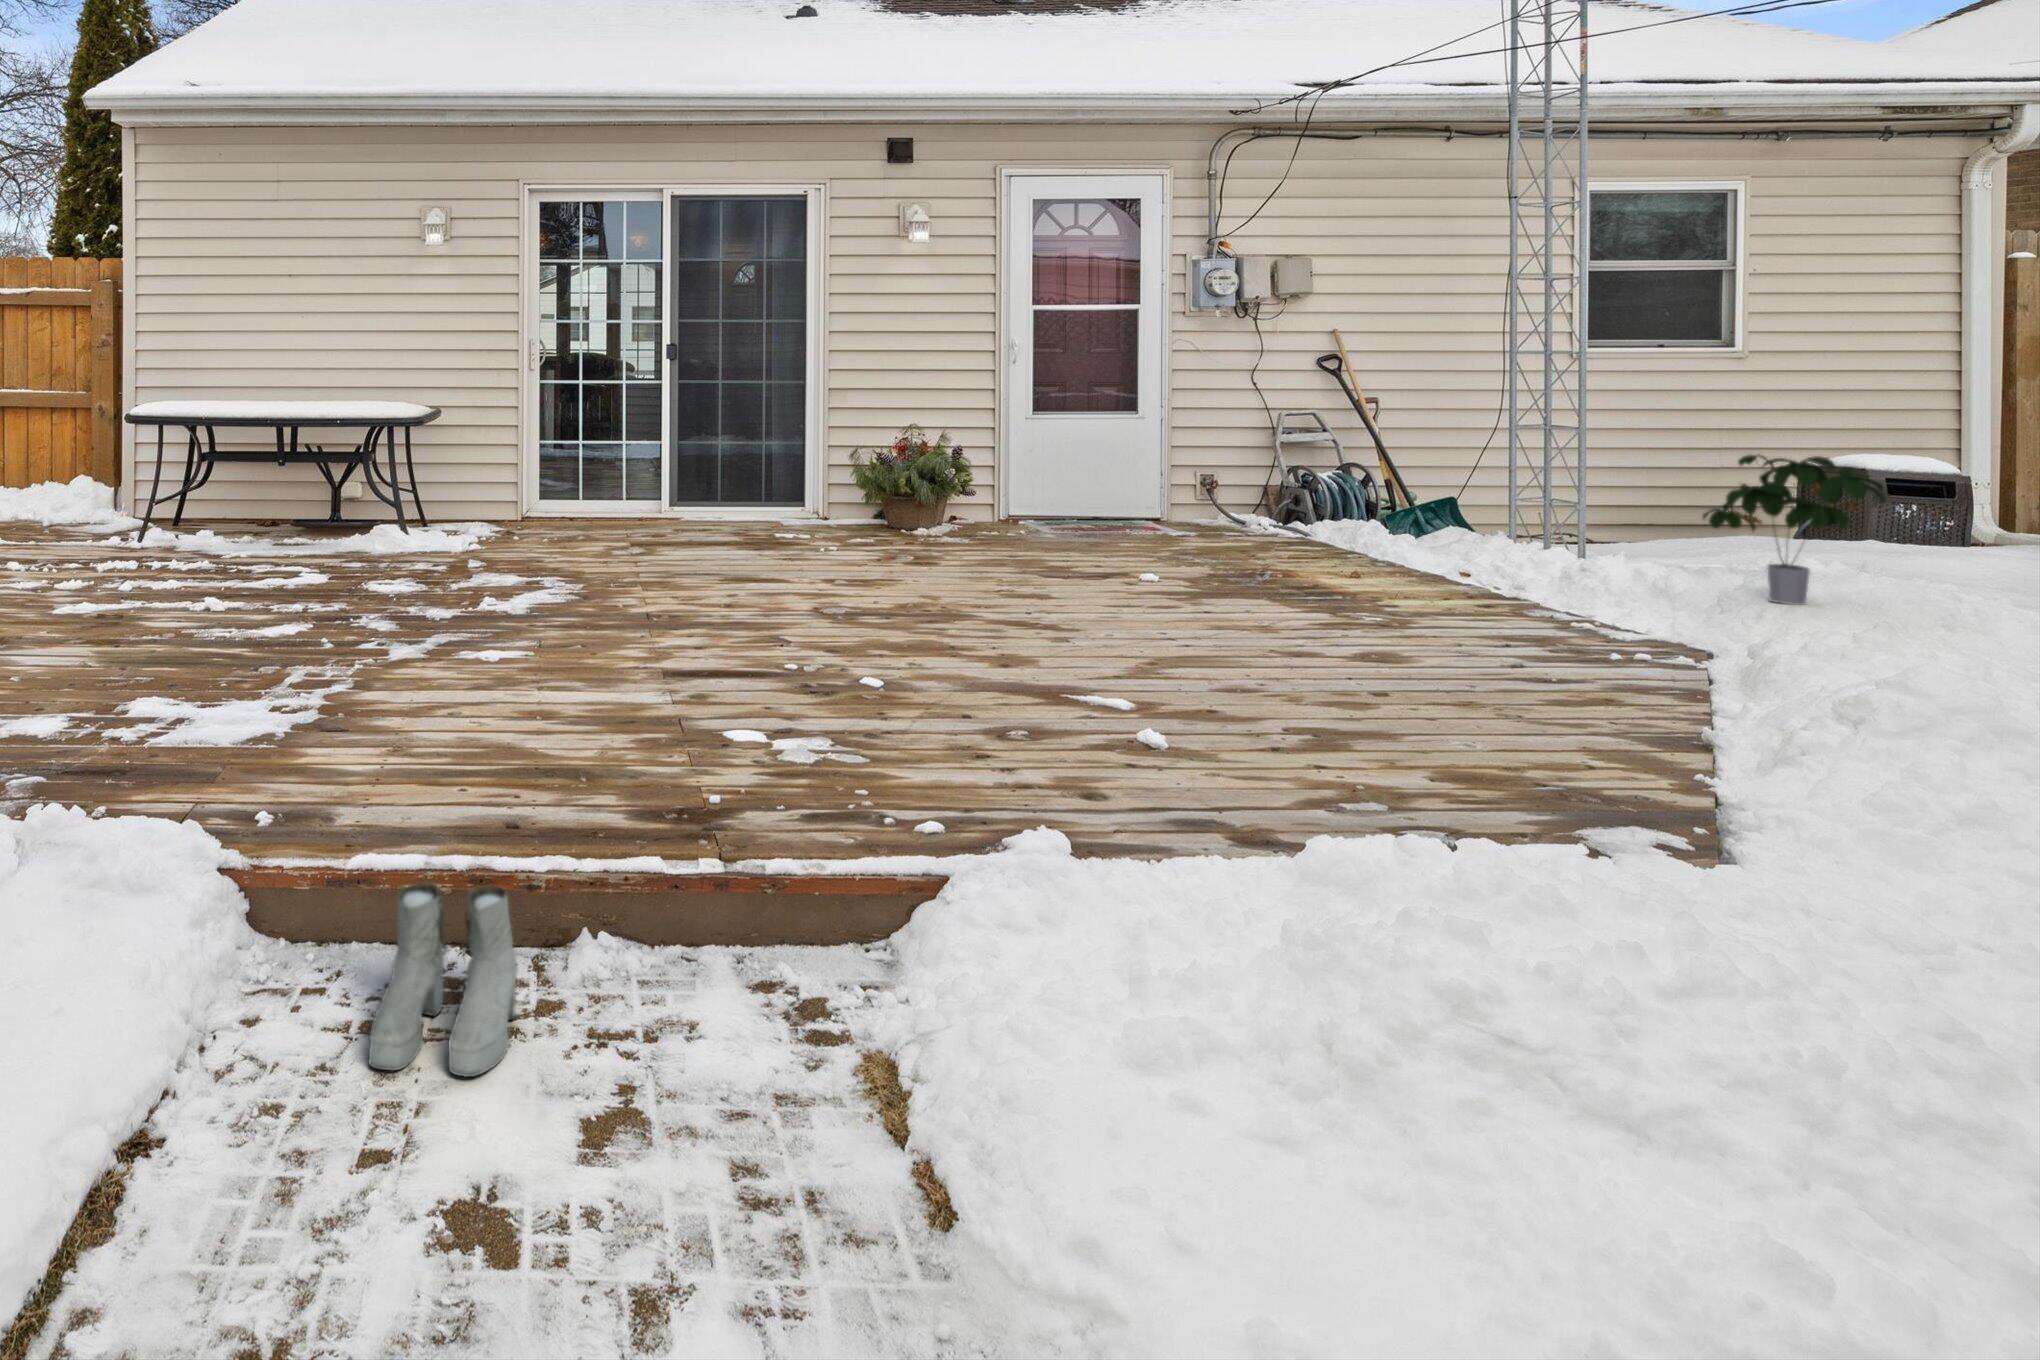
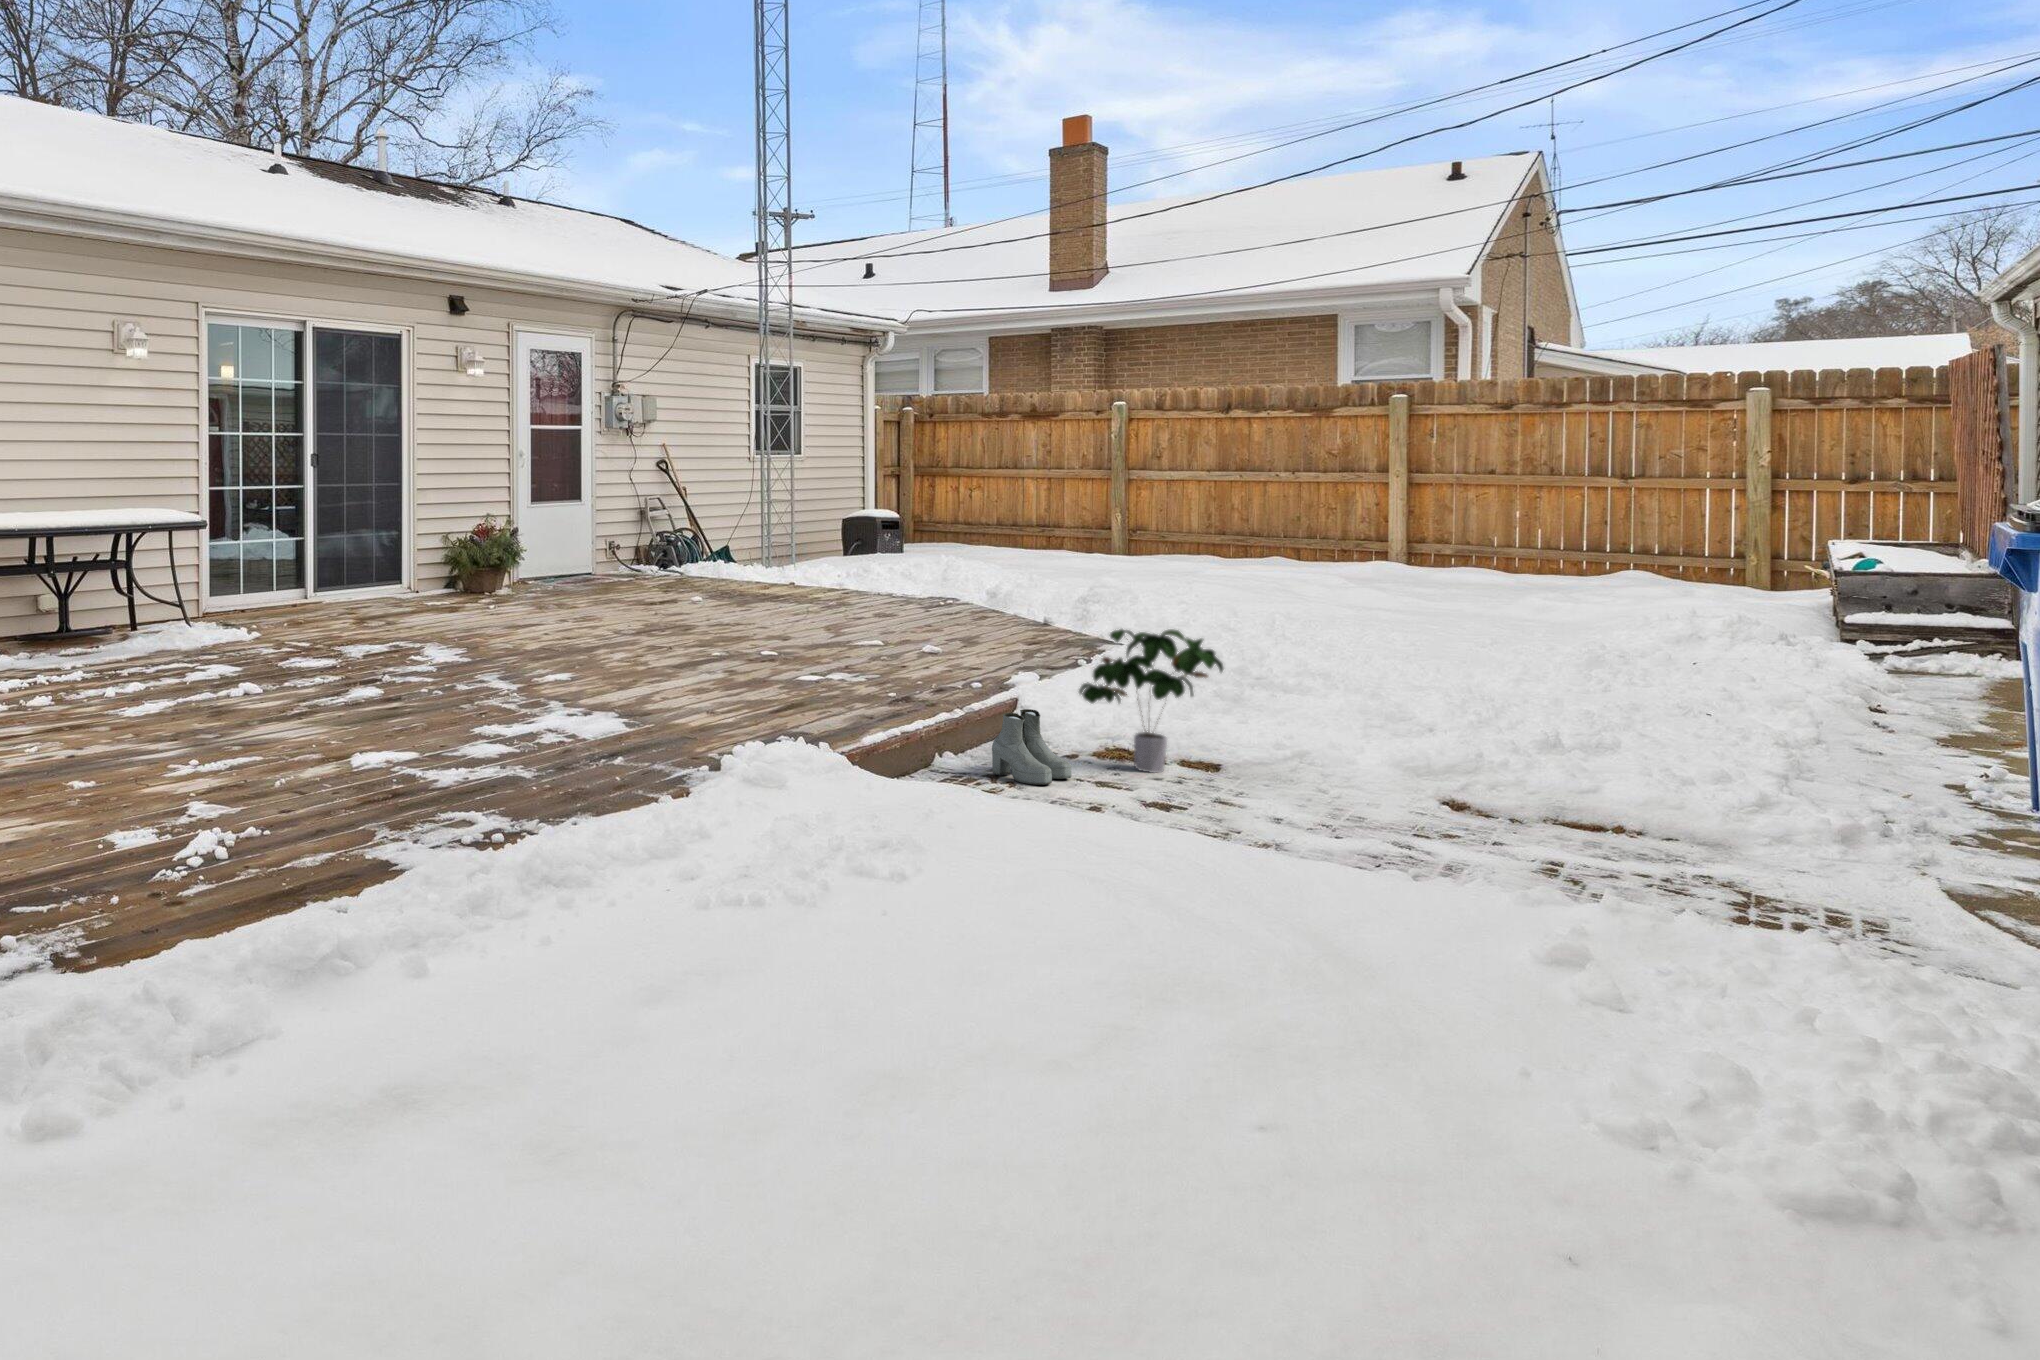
potted plant: present [1703,454,1886,605] -> present [1079,629,1223,773]

